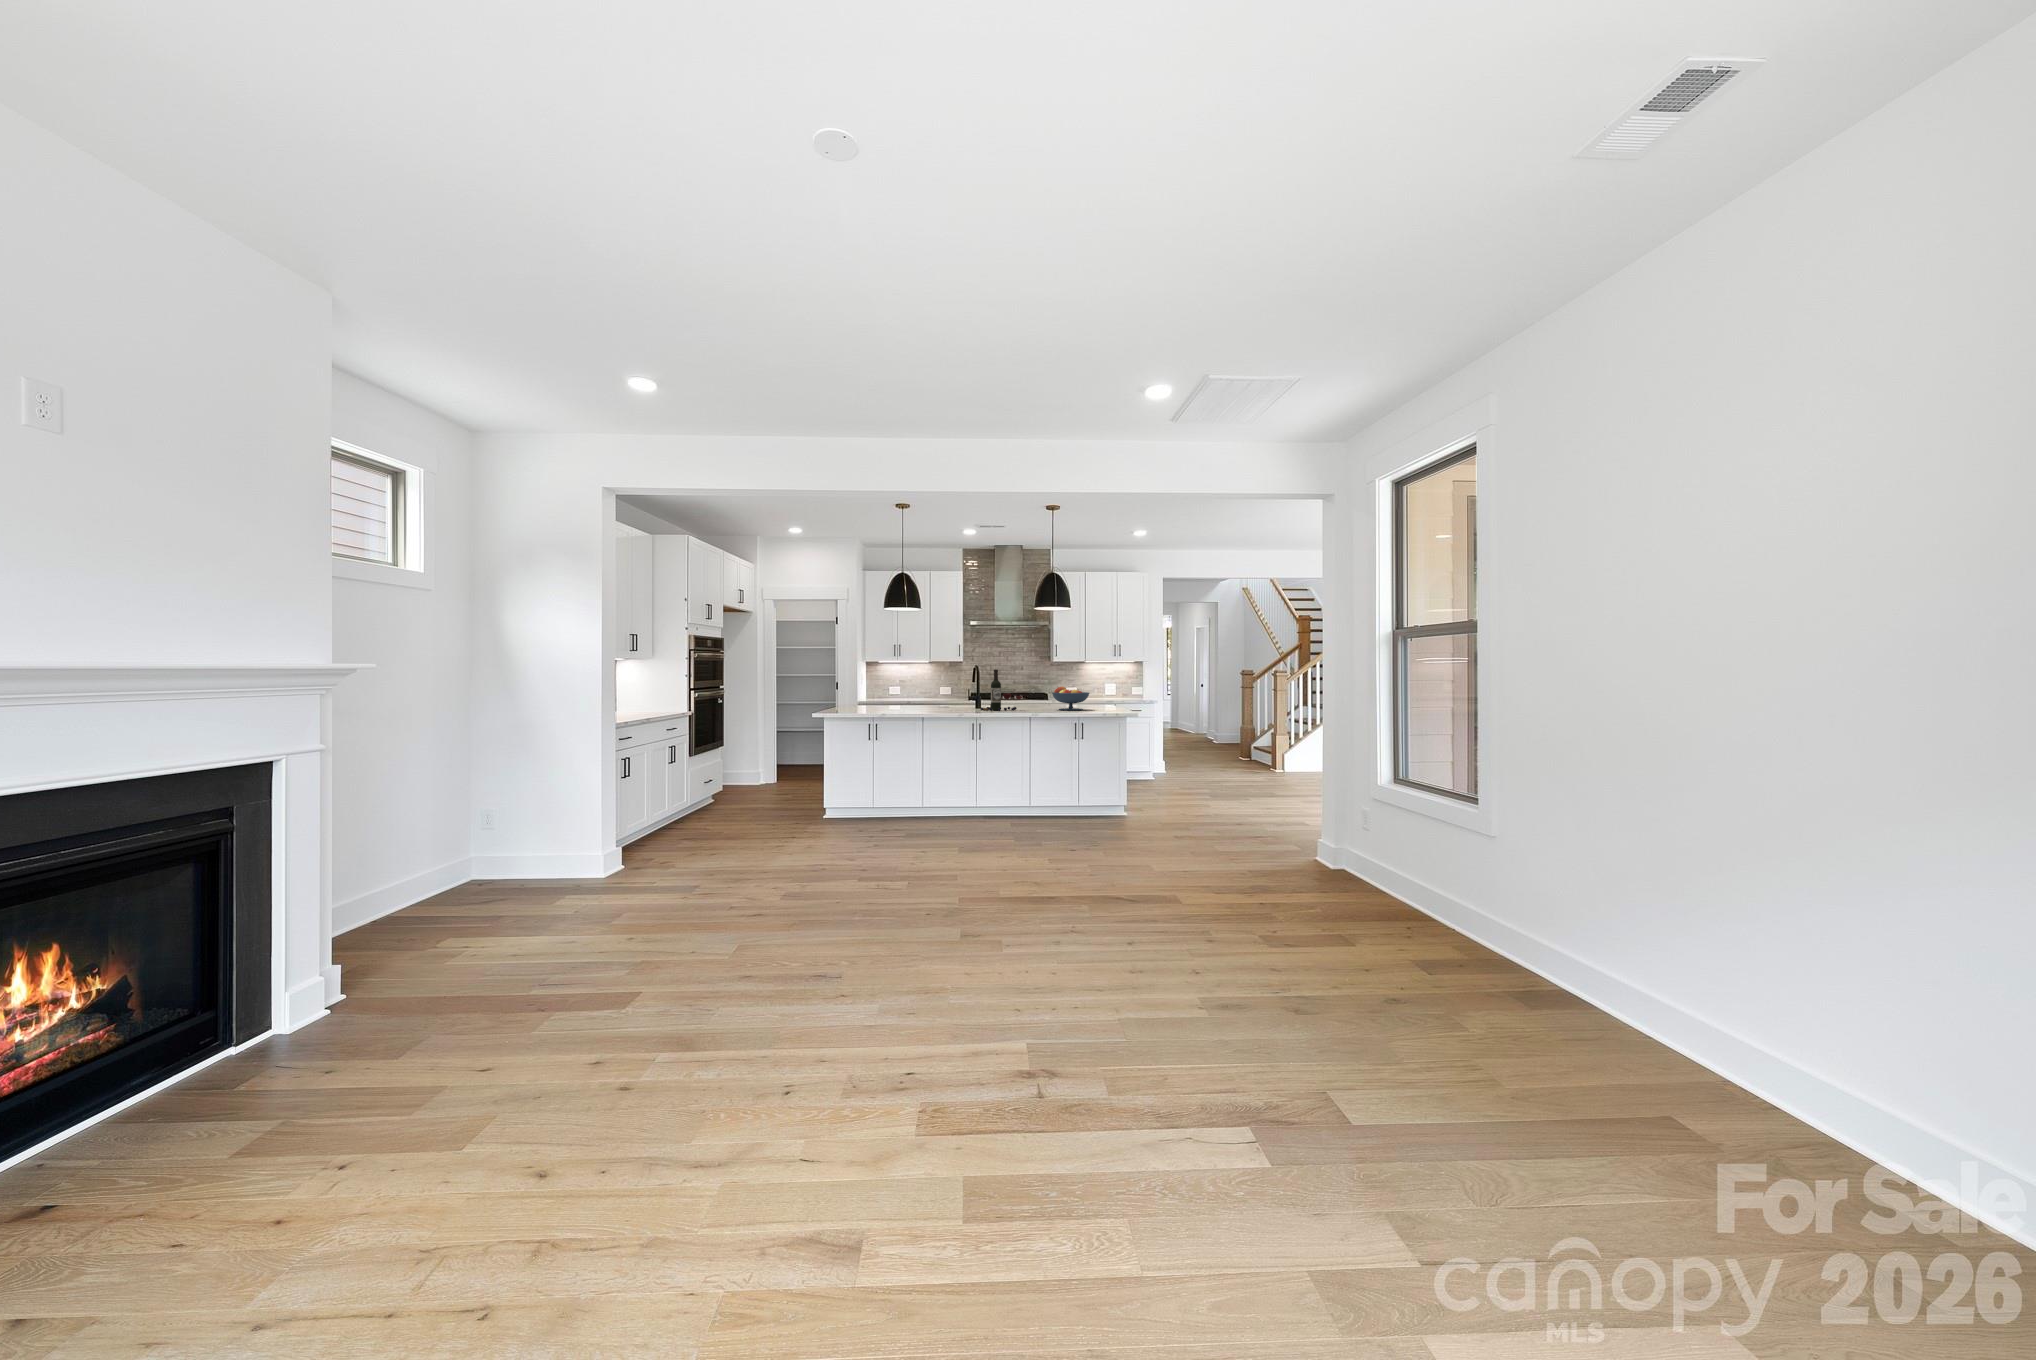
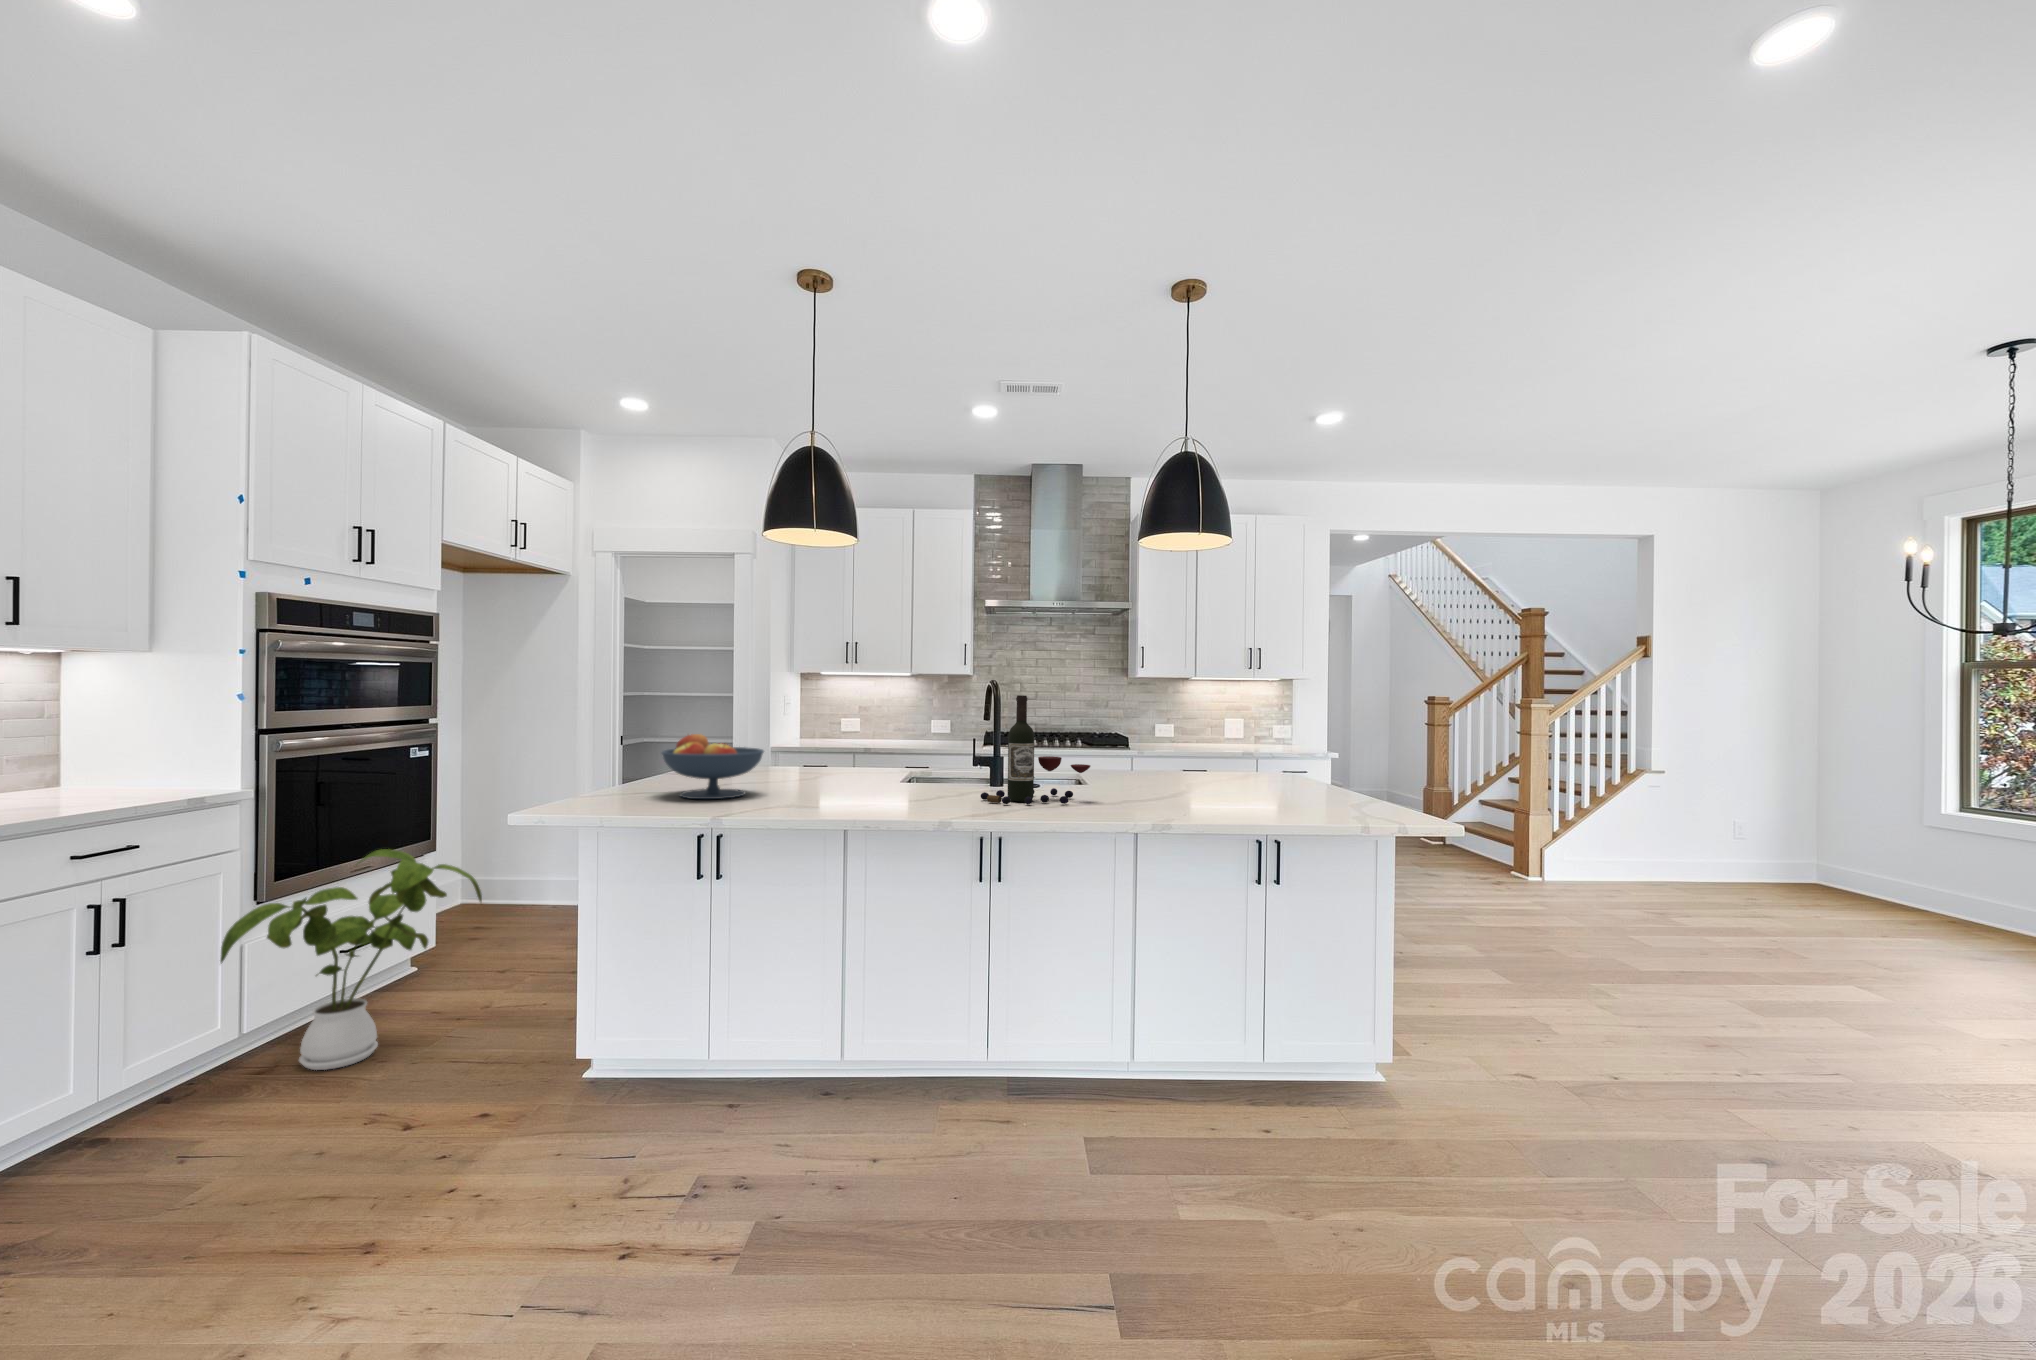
fruit bowl: present [1052,687,1089,710] -> present [662,734,764,799]
house plant: none [697,735,777,820] -> present [220,849,482,1070]

